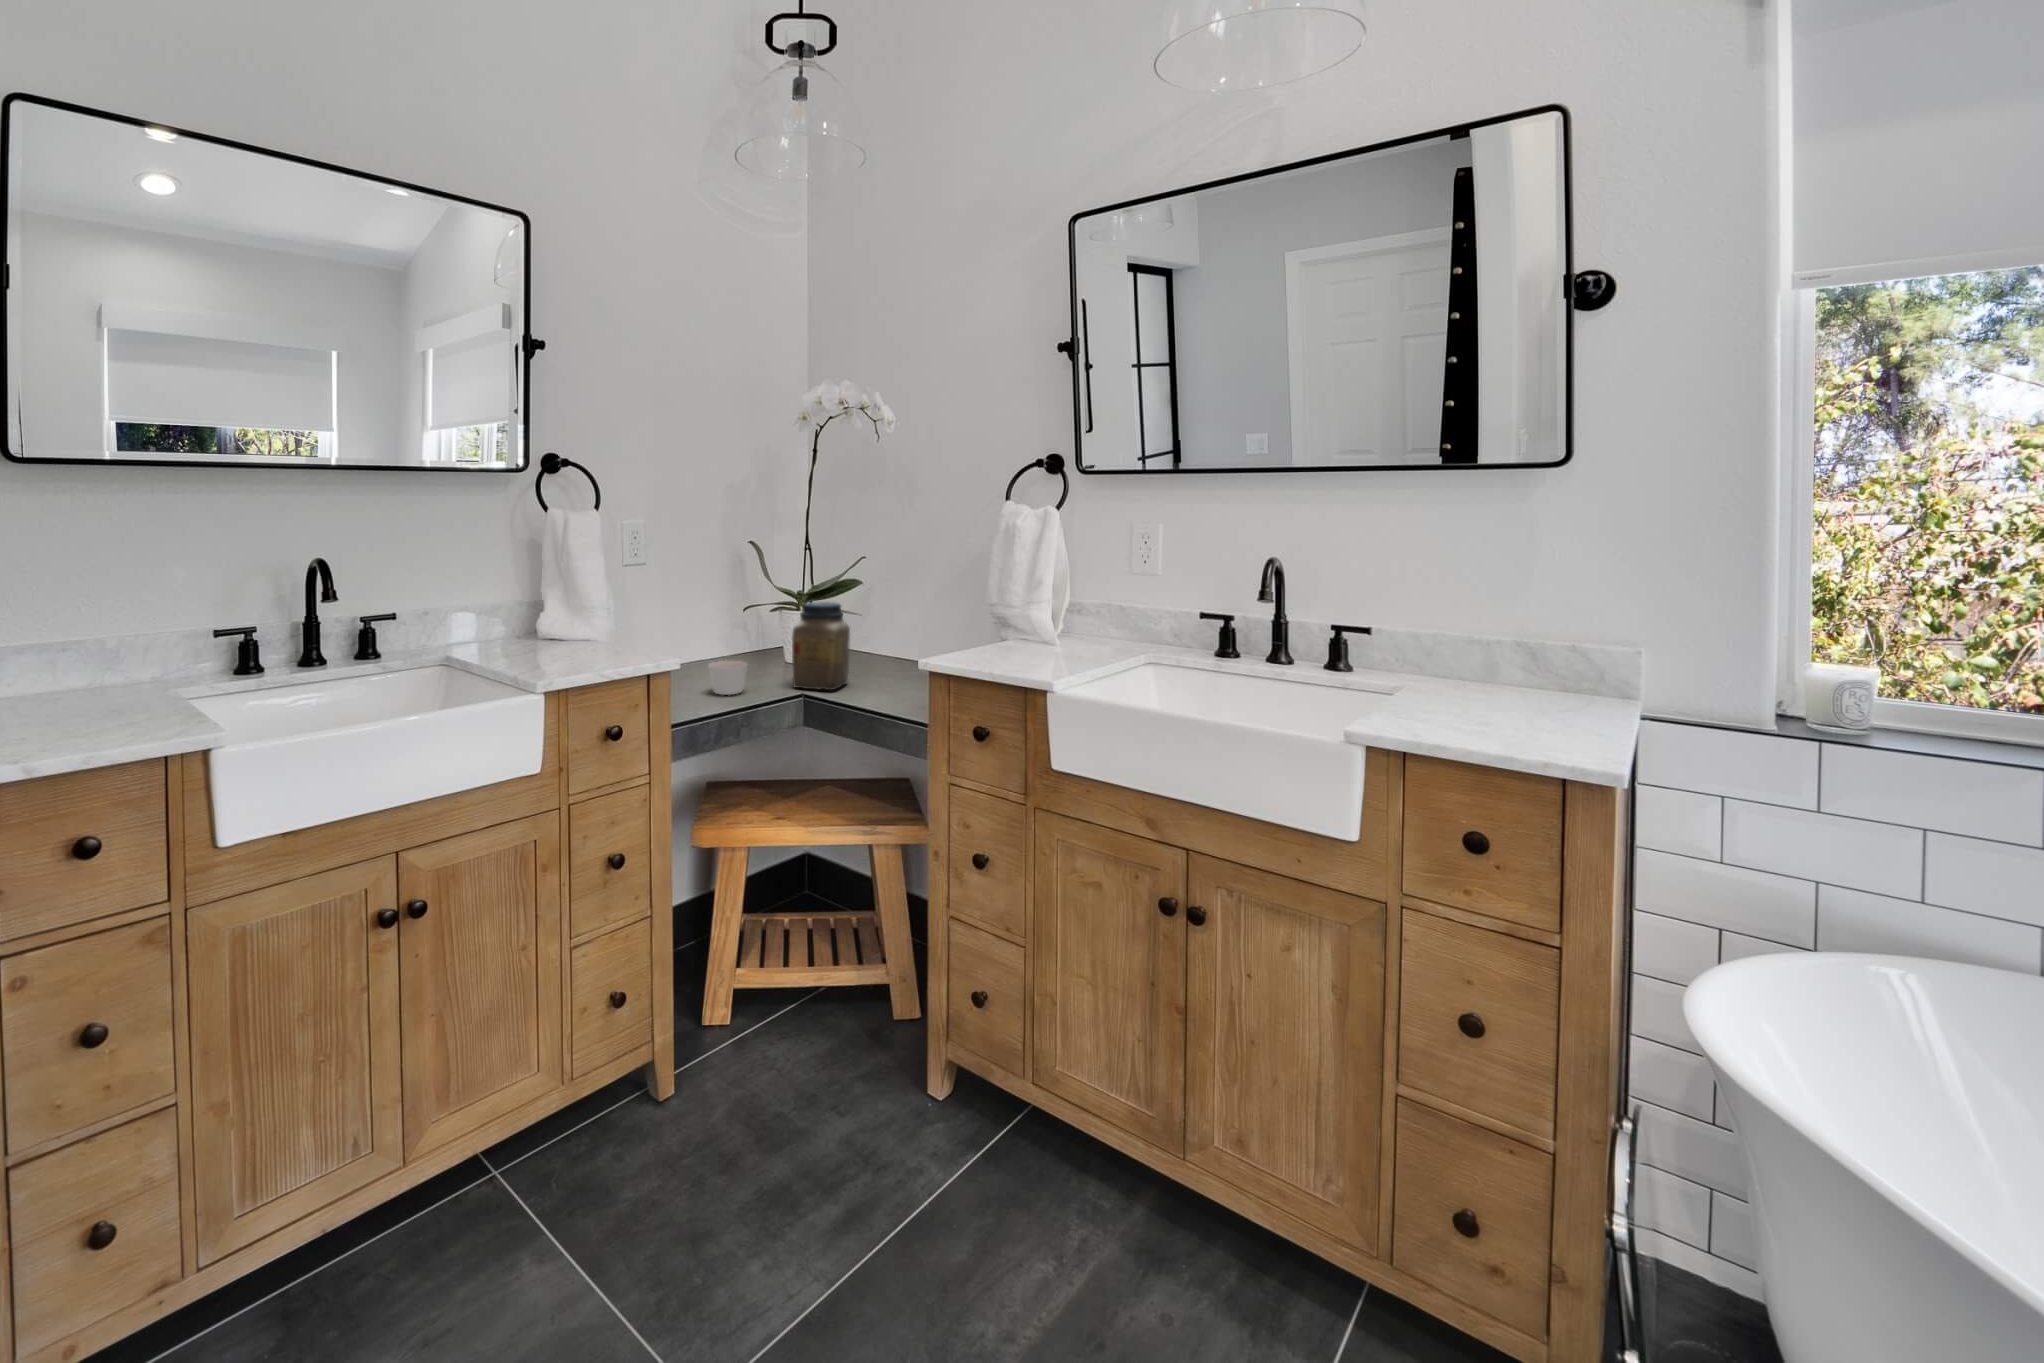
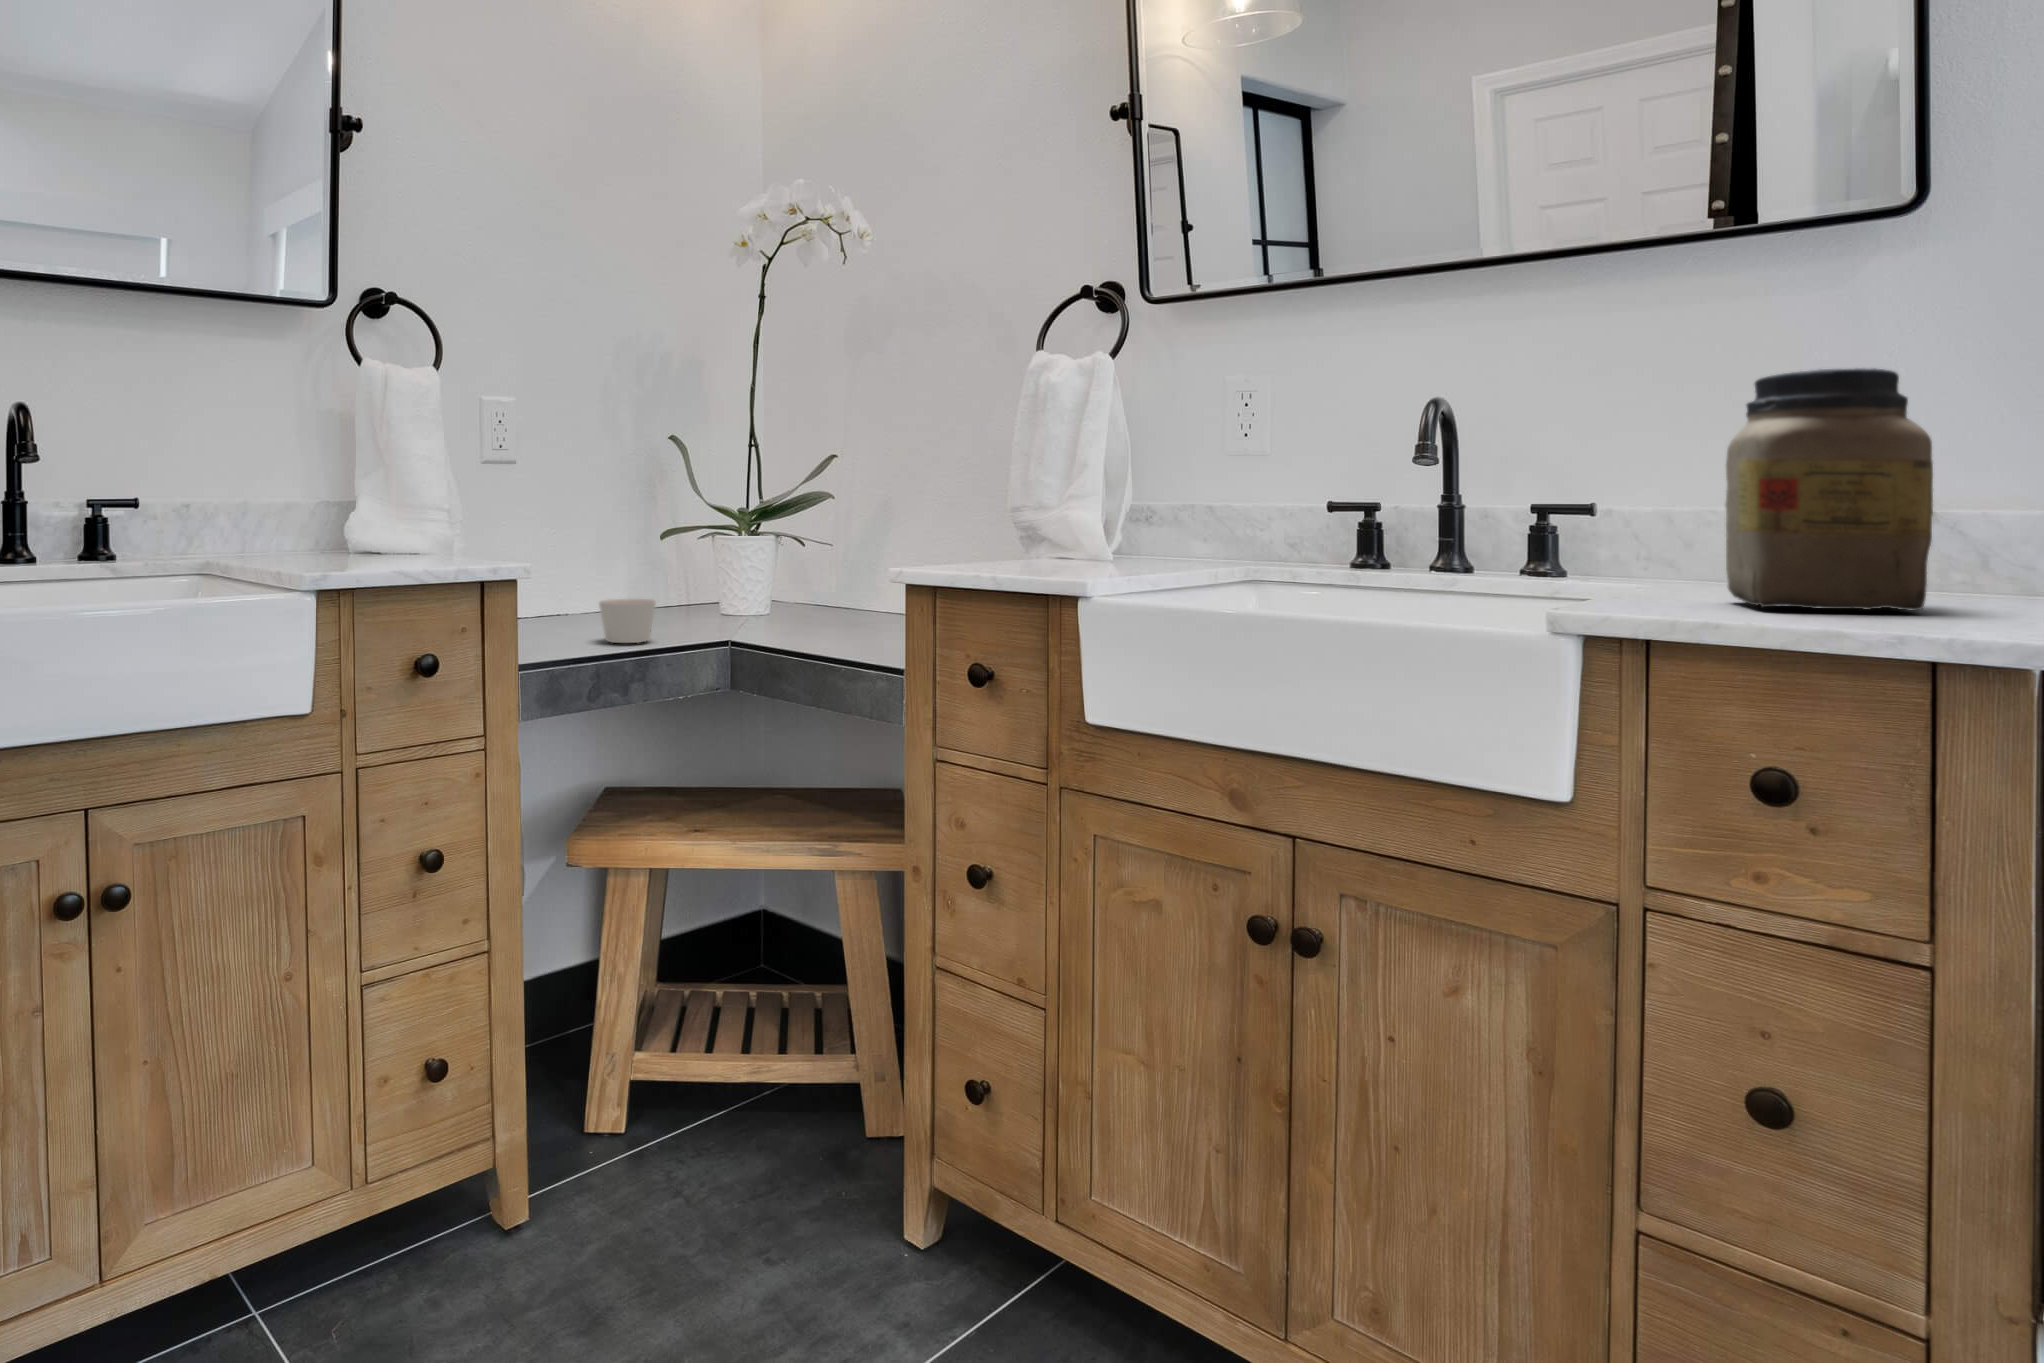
jar: present [792,602,850,690] -> present [1726,368,1933,611]

